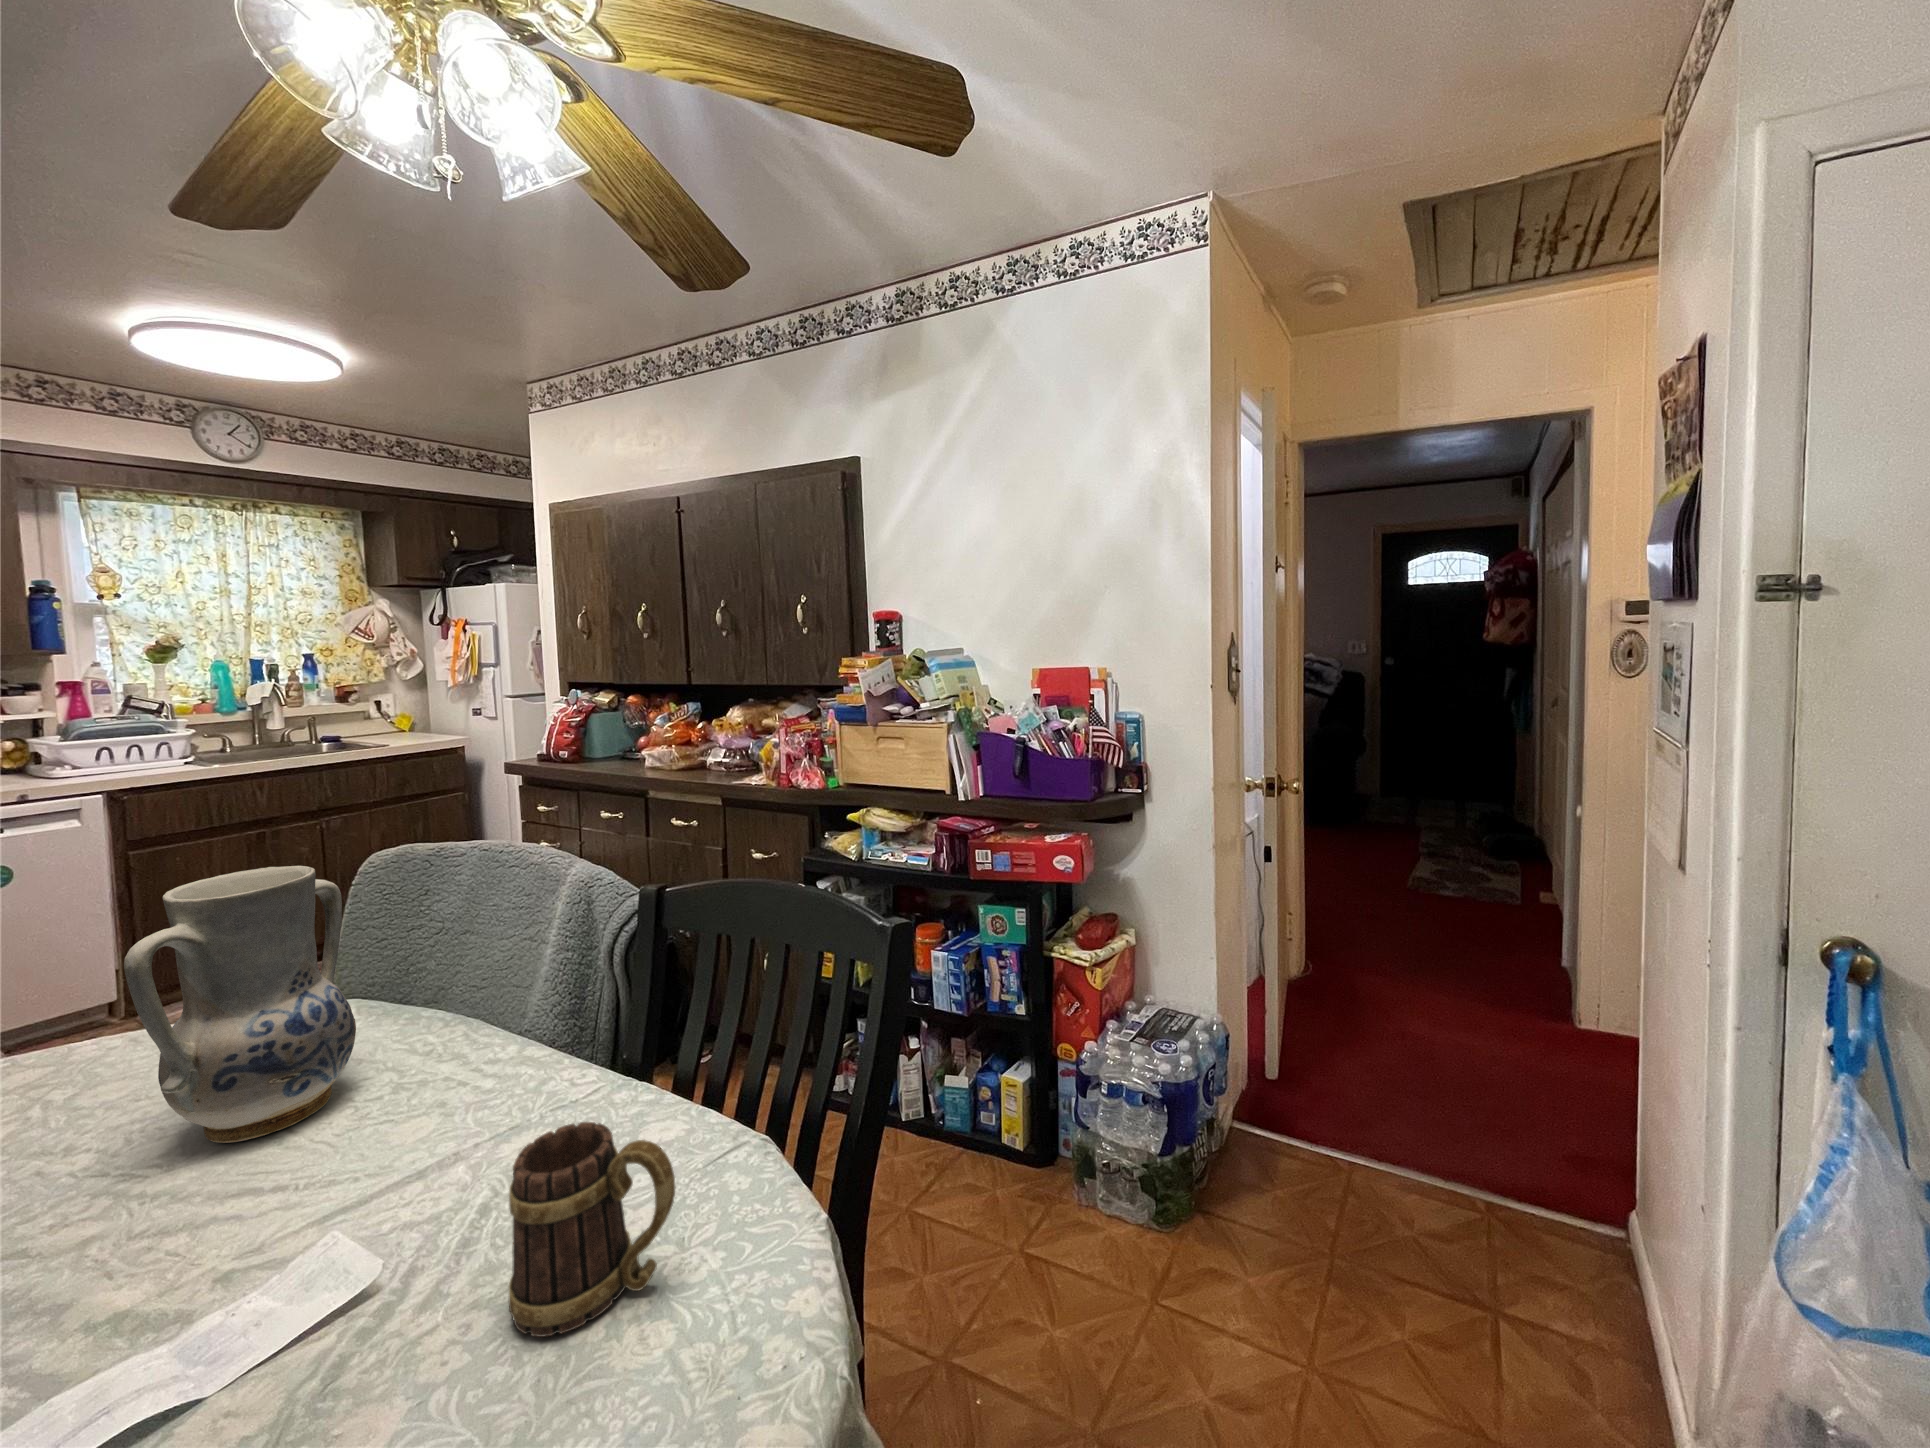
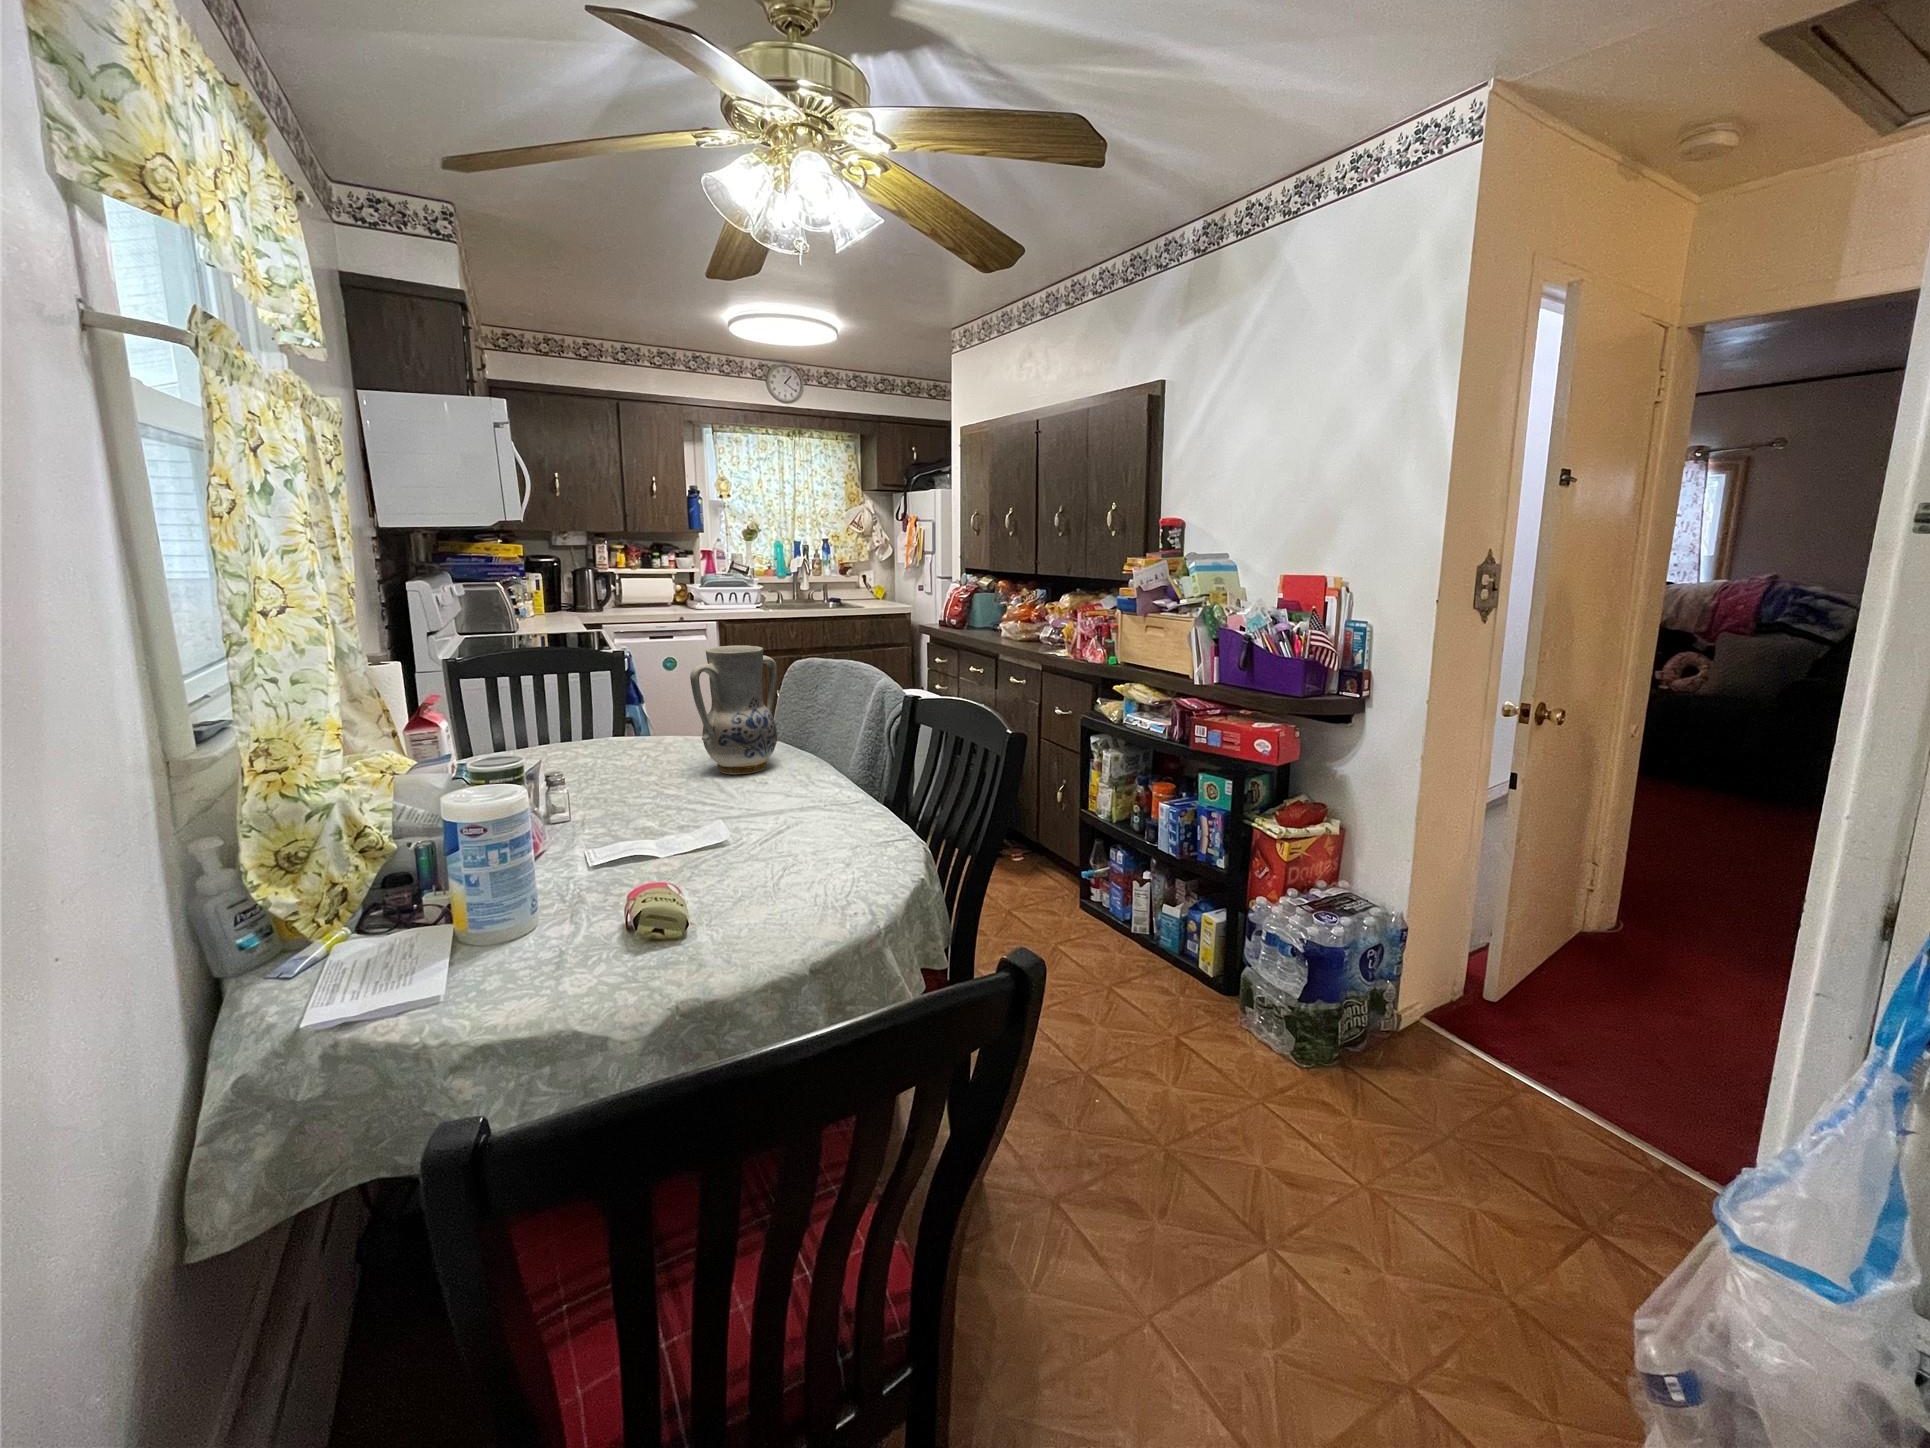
mug: present [509,1122,675,1337] -> none [791,771,856,854]

